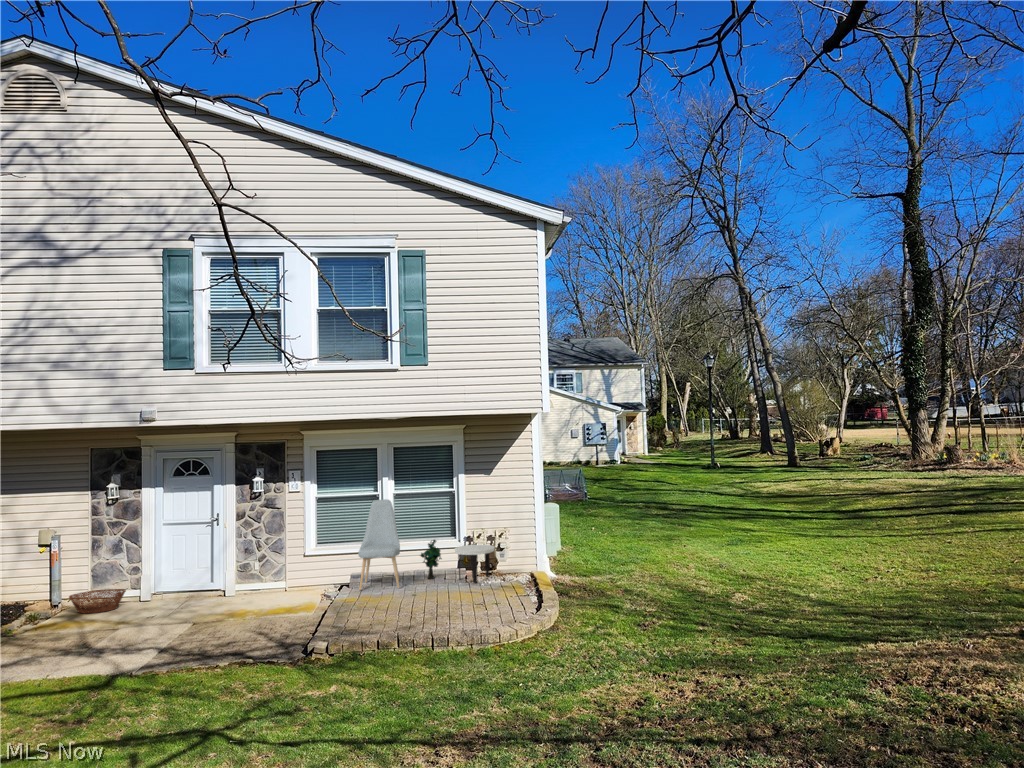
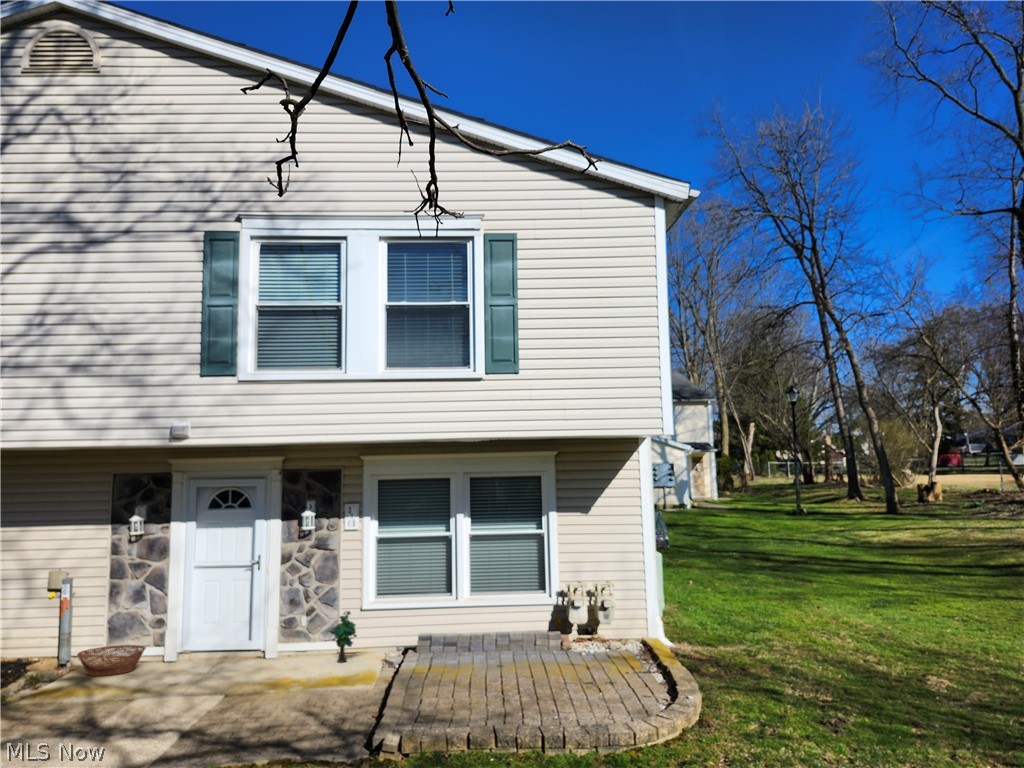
chair: present [358,499,400,590] -> none [430,542,481,657]
decorative plant: present [420,540,442,579] -> present [330,611,357,663]
side table: present [455,544,494,583] -> none [547,601,598,651]

